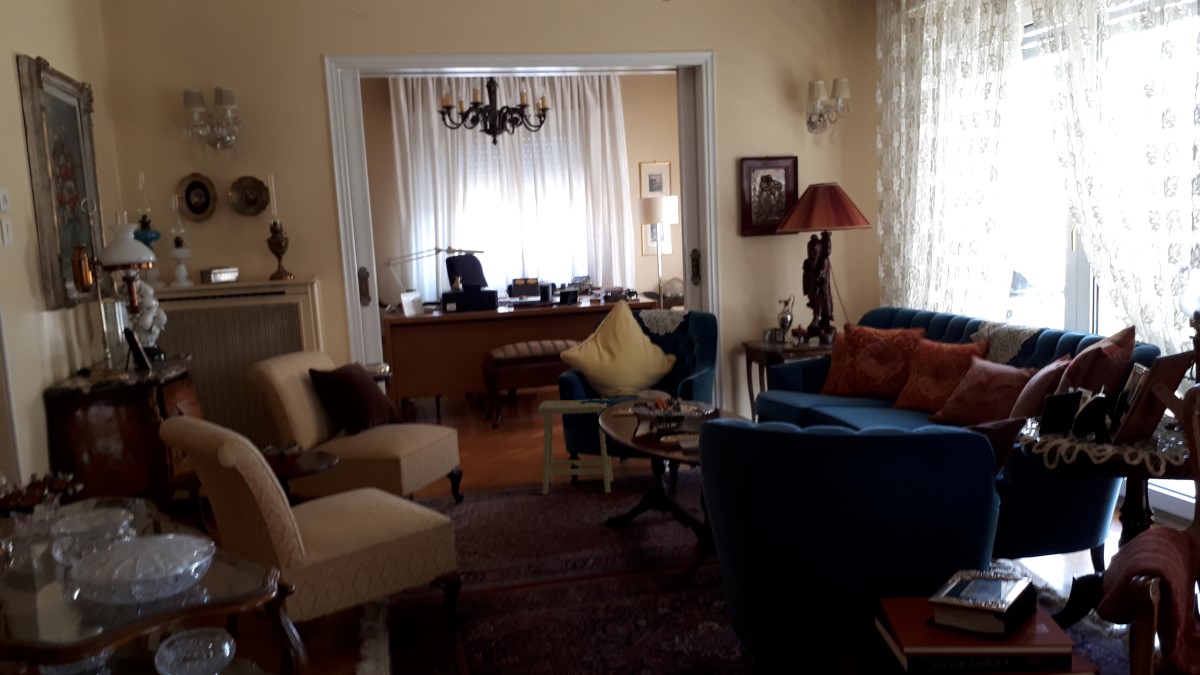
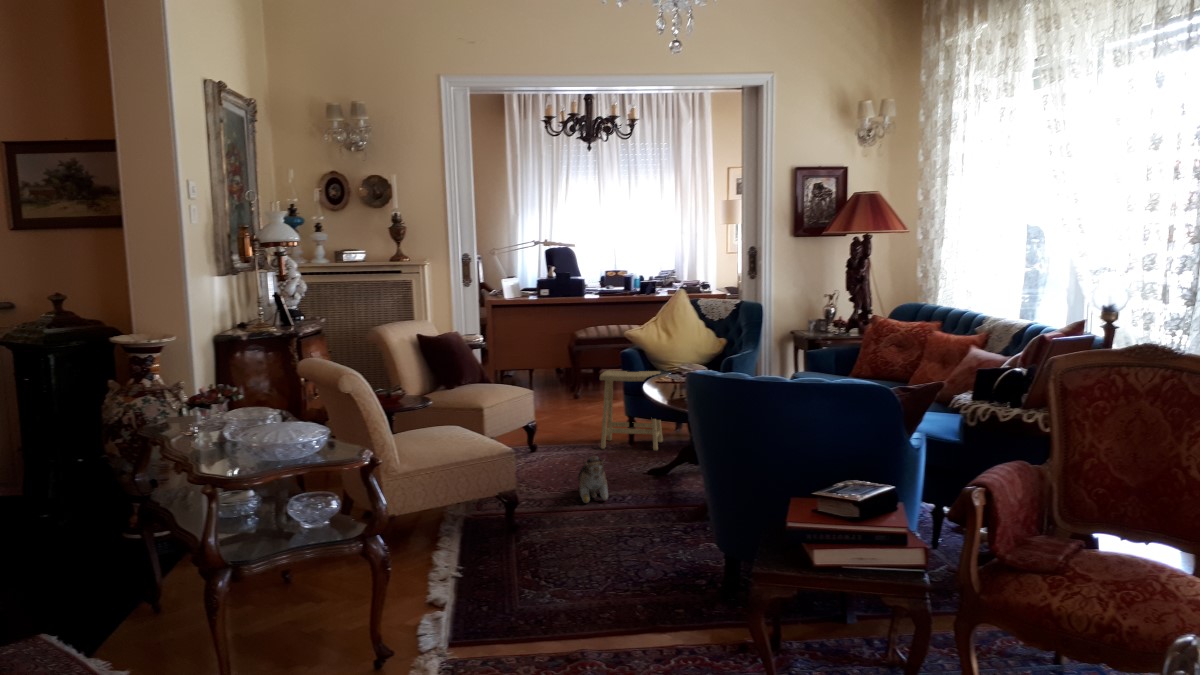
plush toy: none [530,515,569,574] -> present [578,456,608,503]

